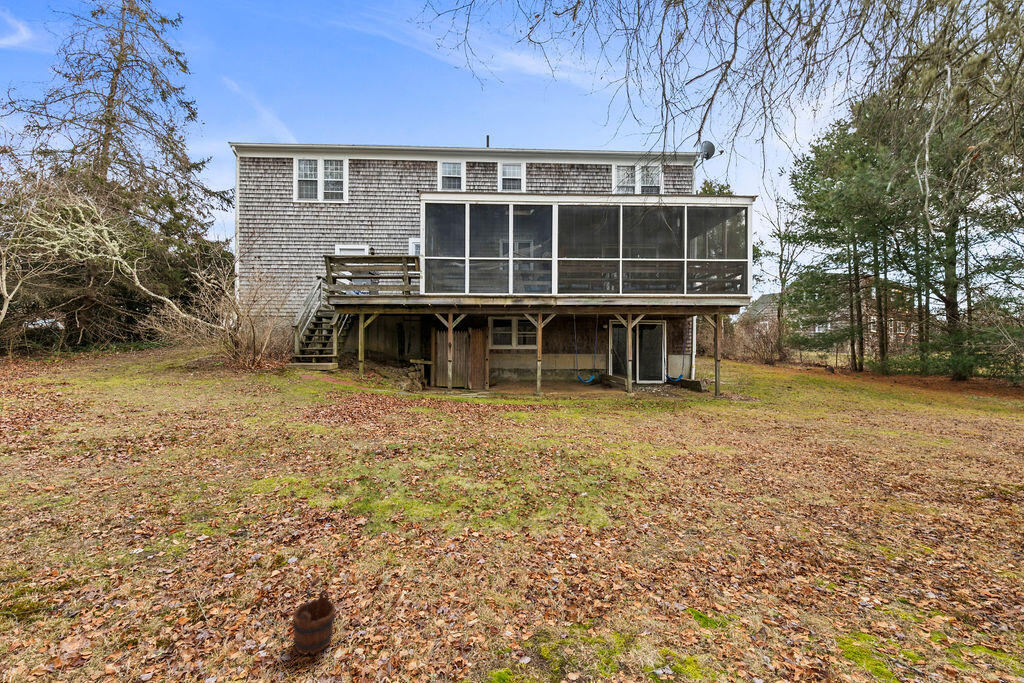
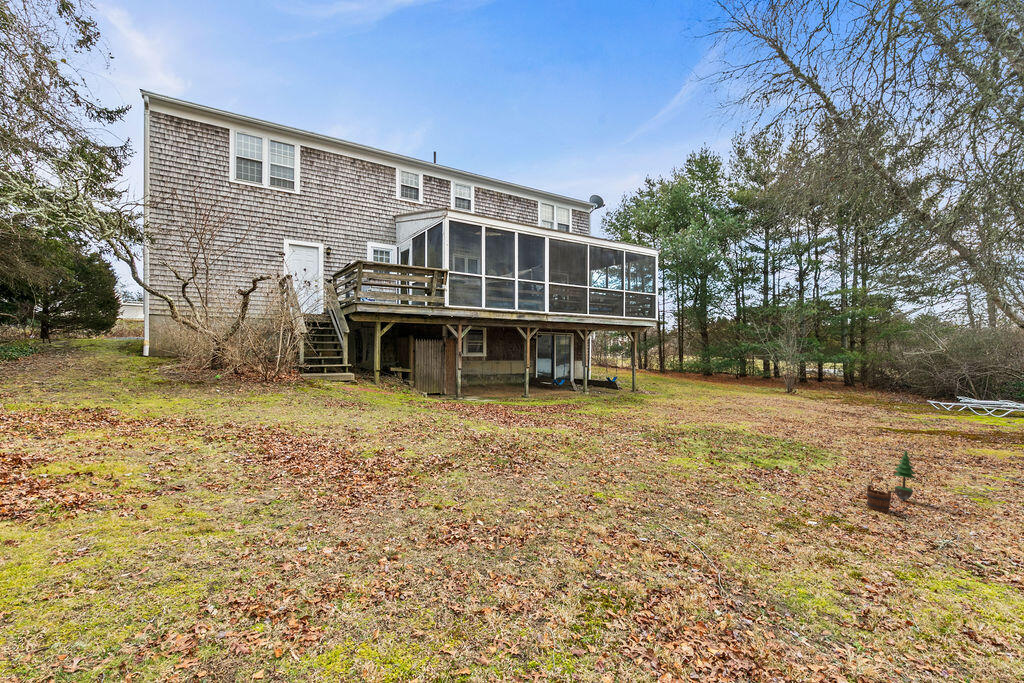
potted tree: none [427,541,467,650] -> present [894,451,916,500]

